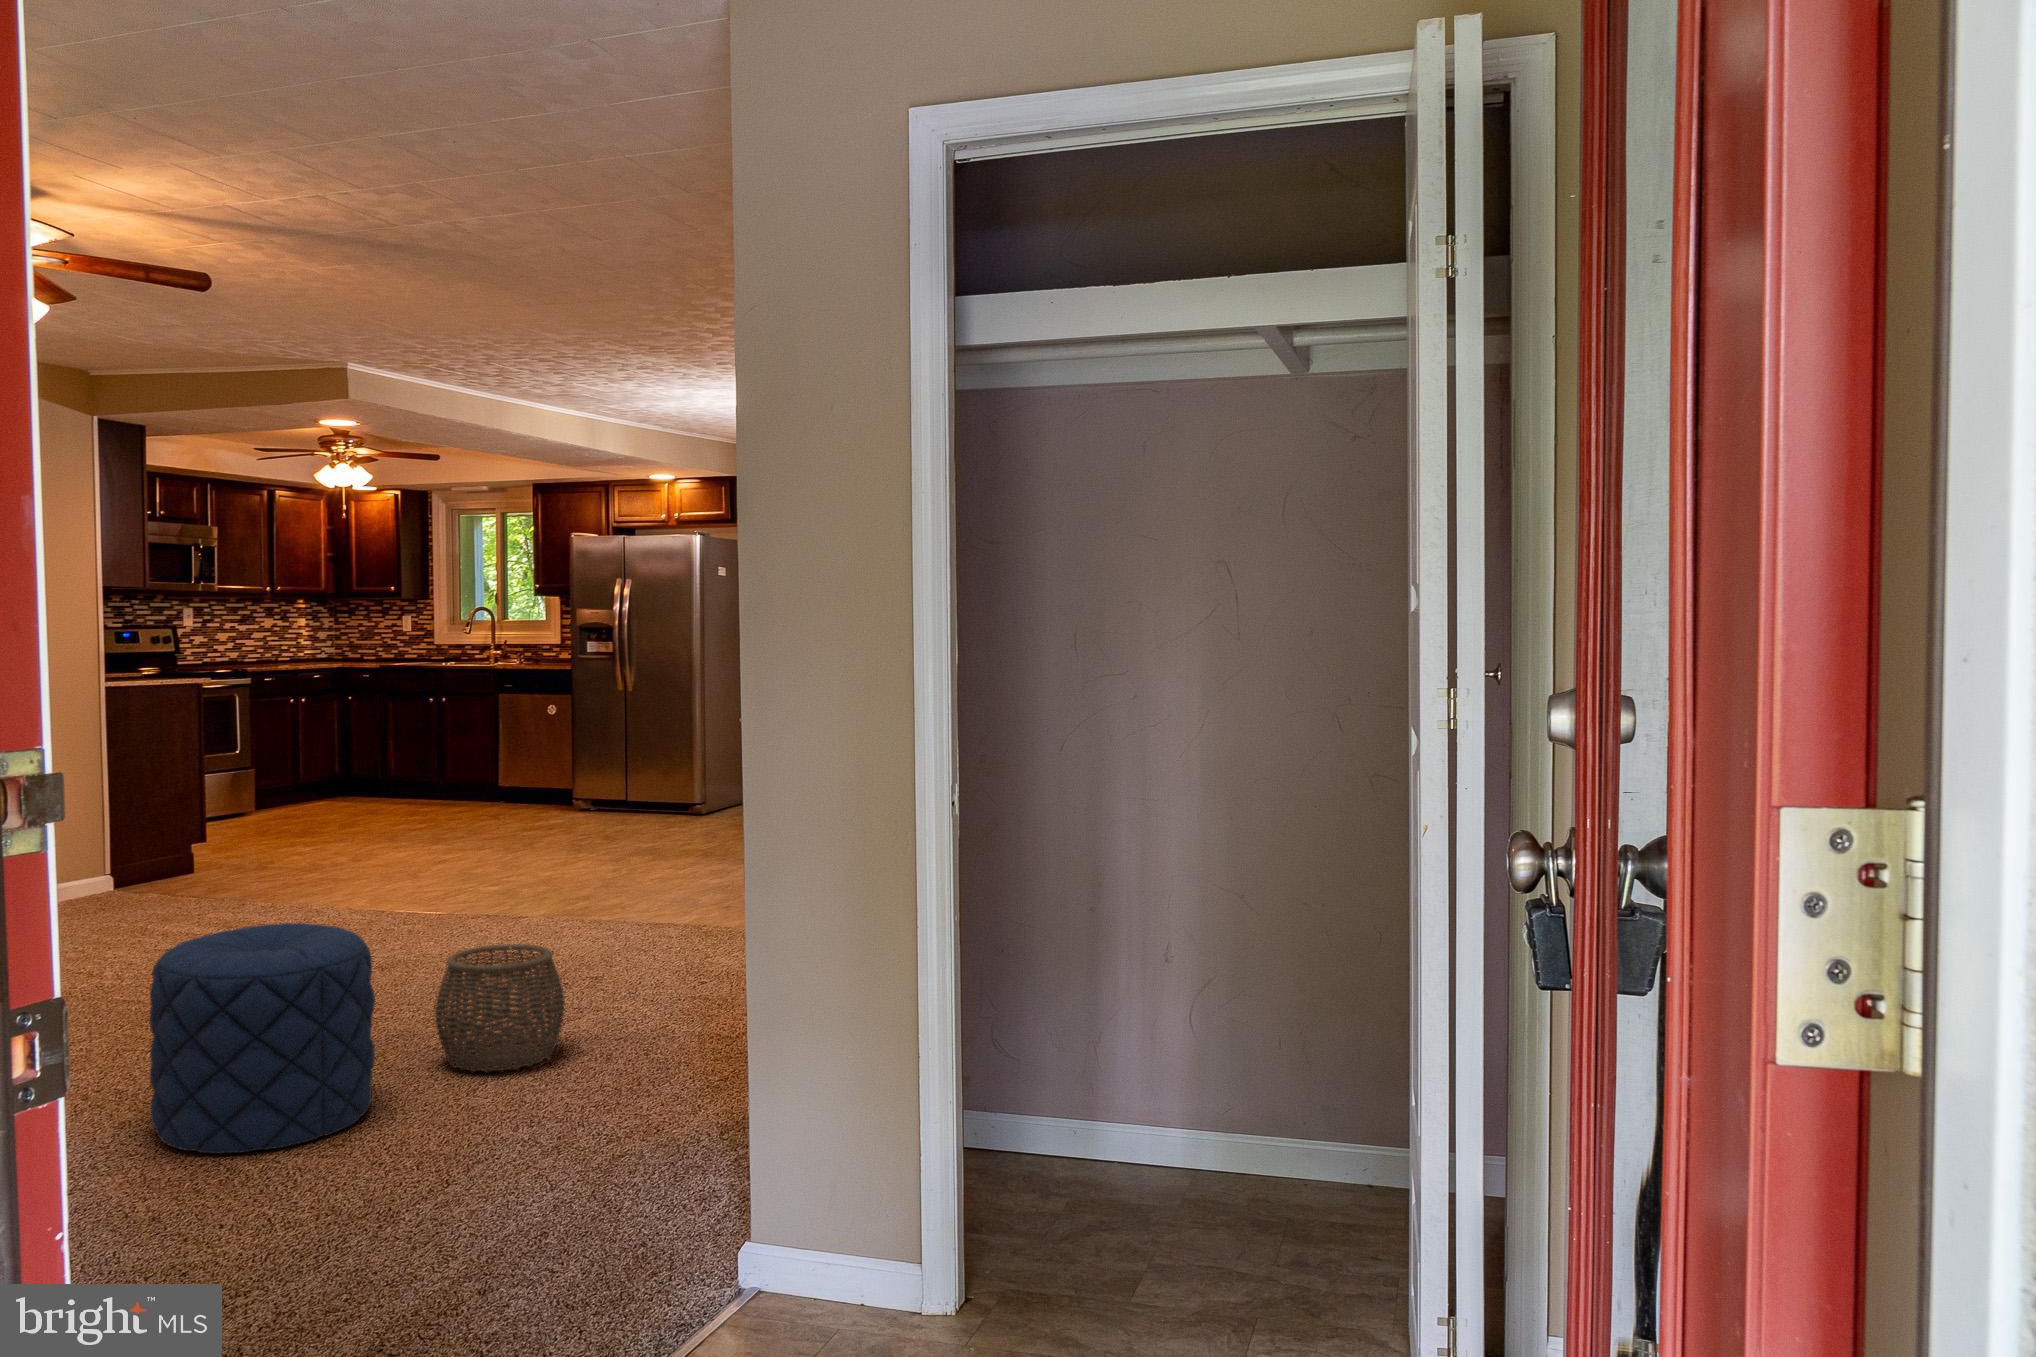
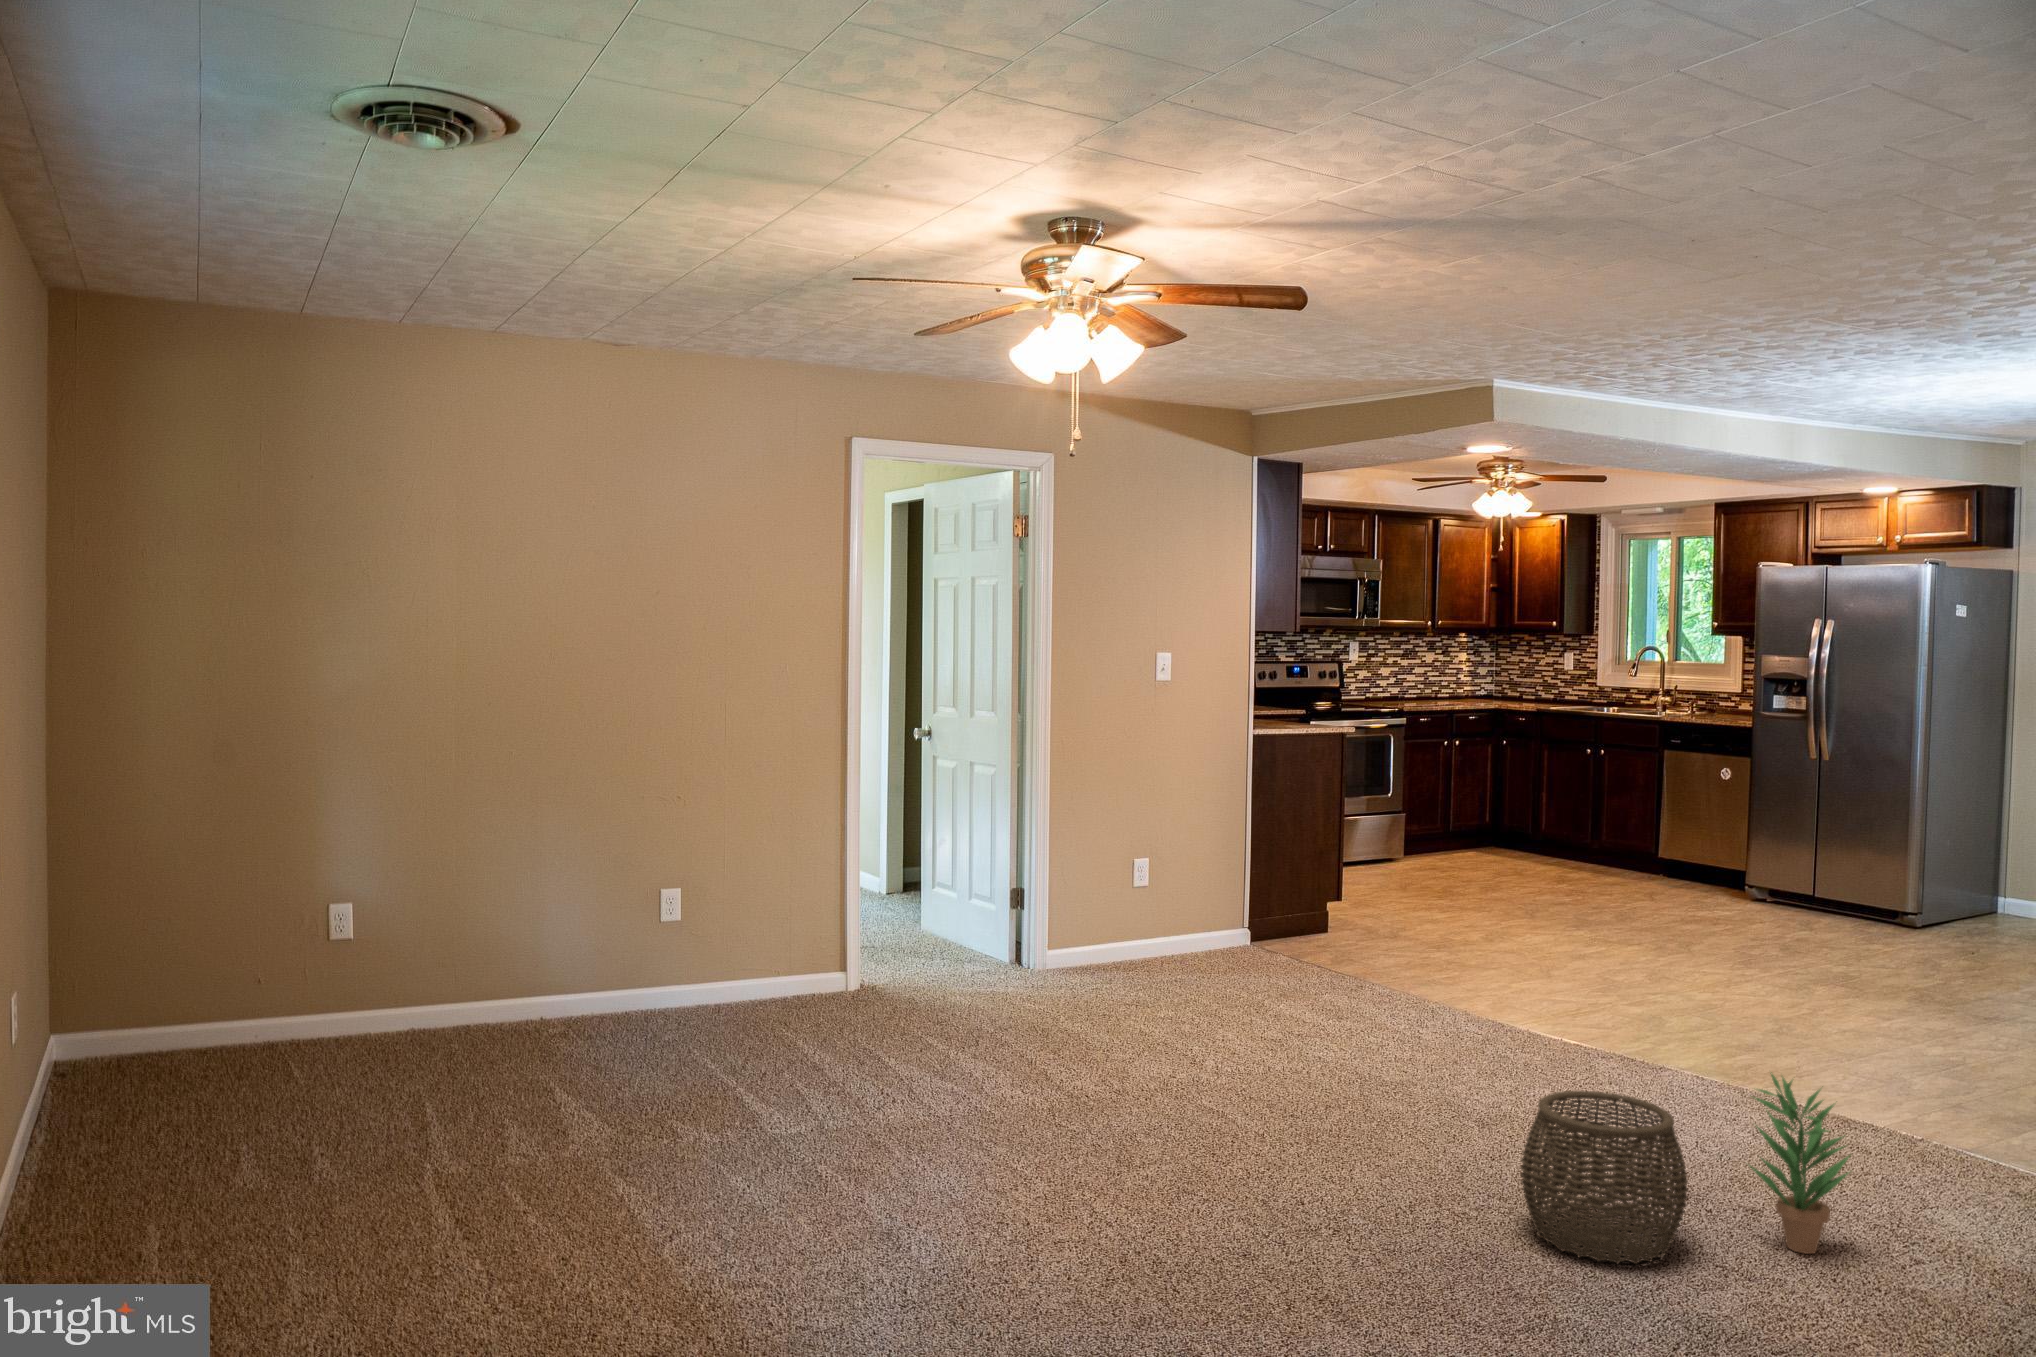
potted plant: none [603,904,677,1034] -> present [1750,1072,1849,1254]
pouf: present [149,923,375,1154] -> none [1207,1024,1443,1298]

